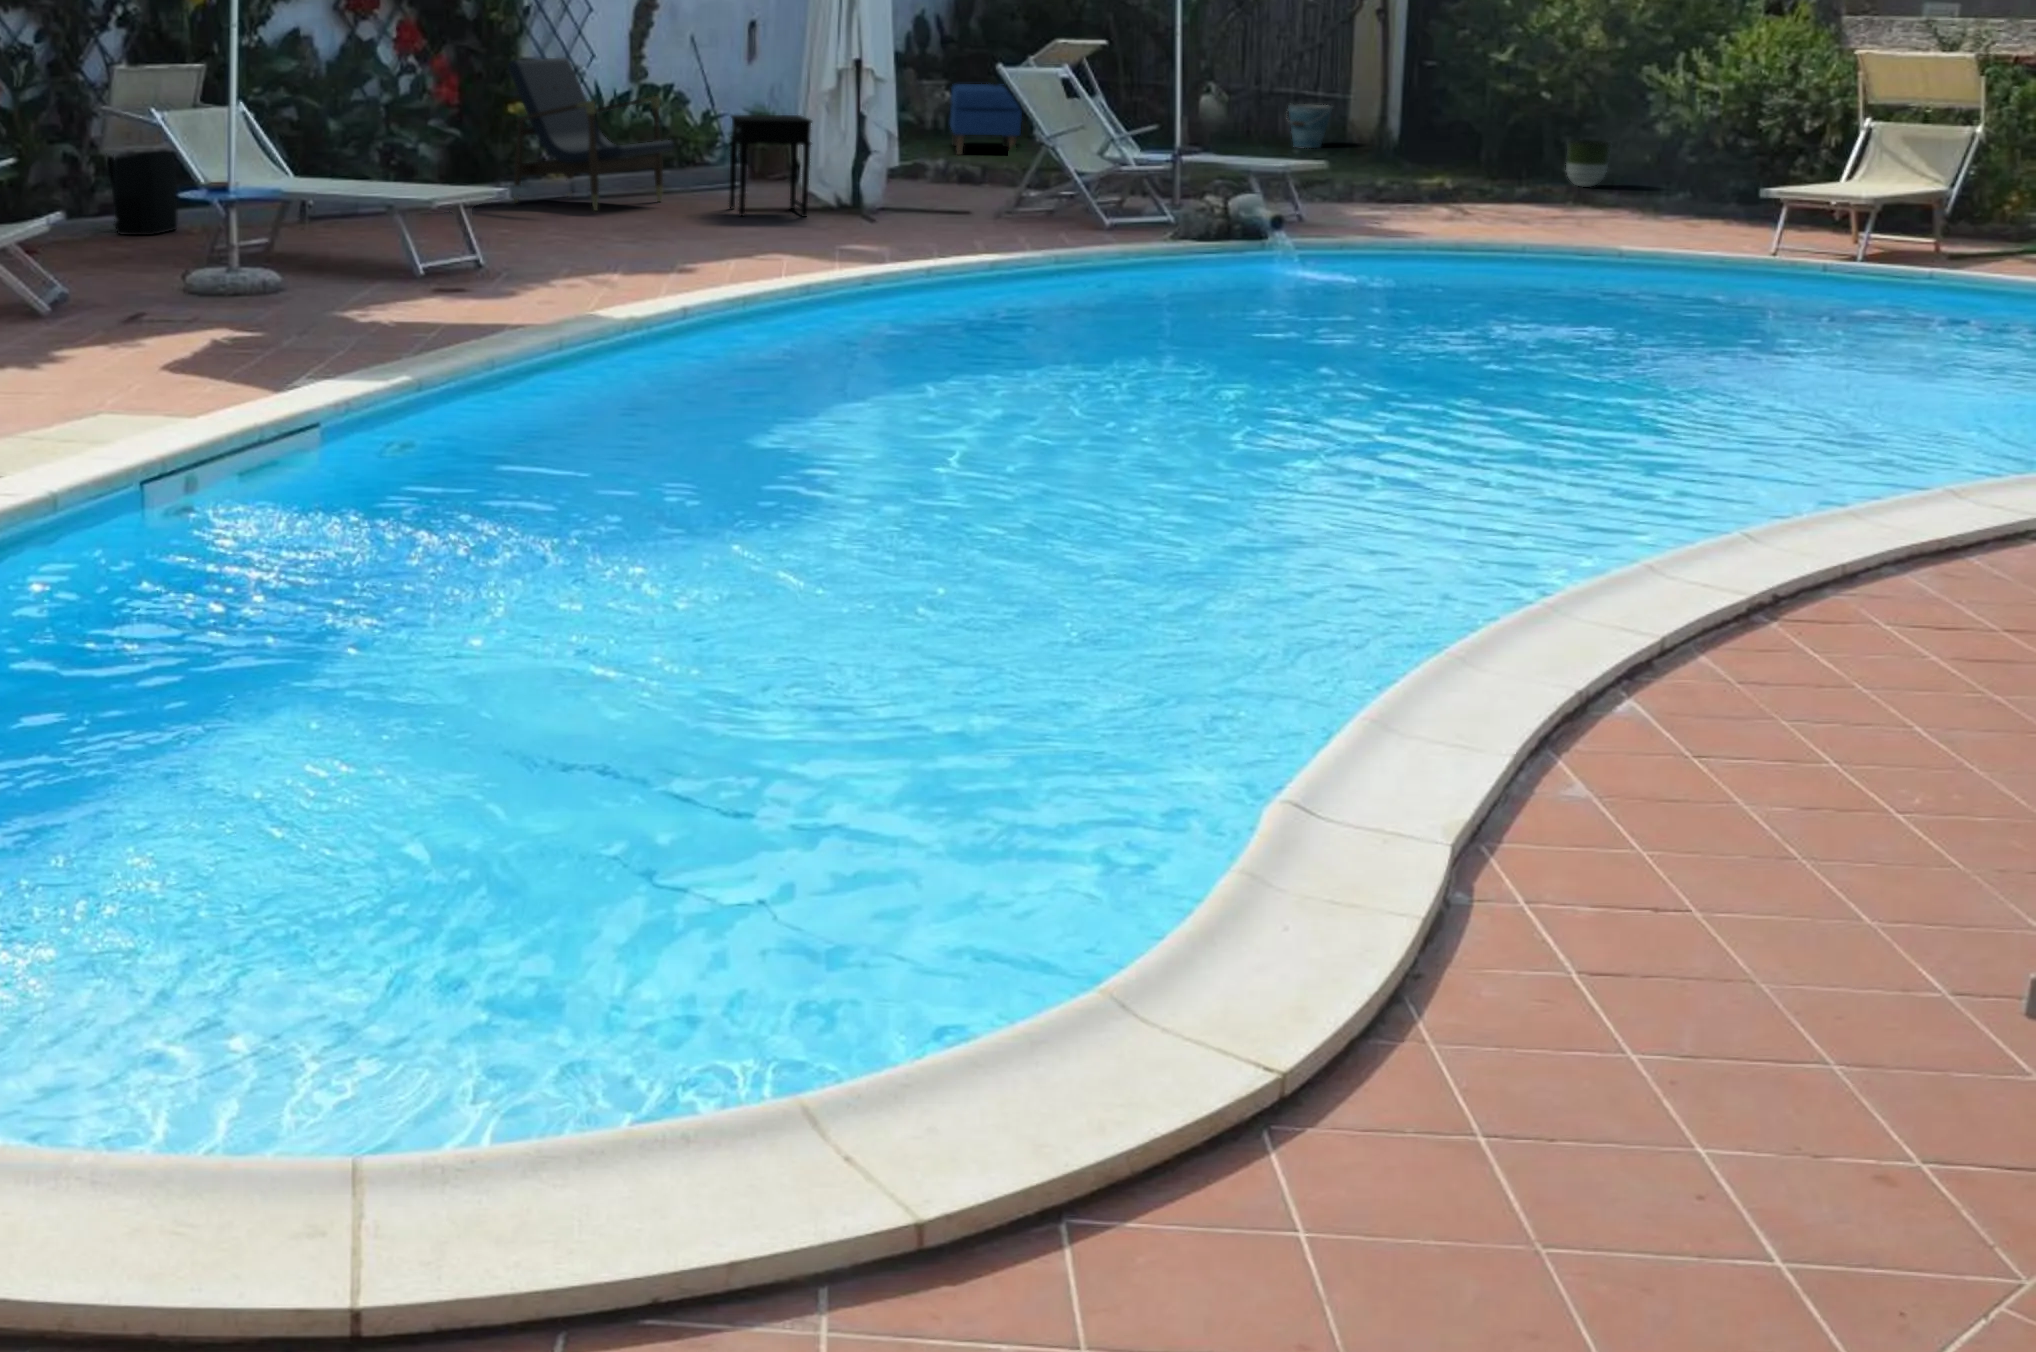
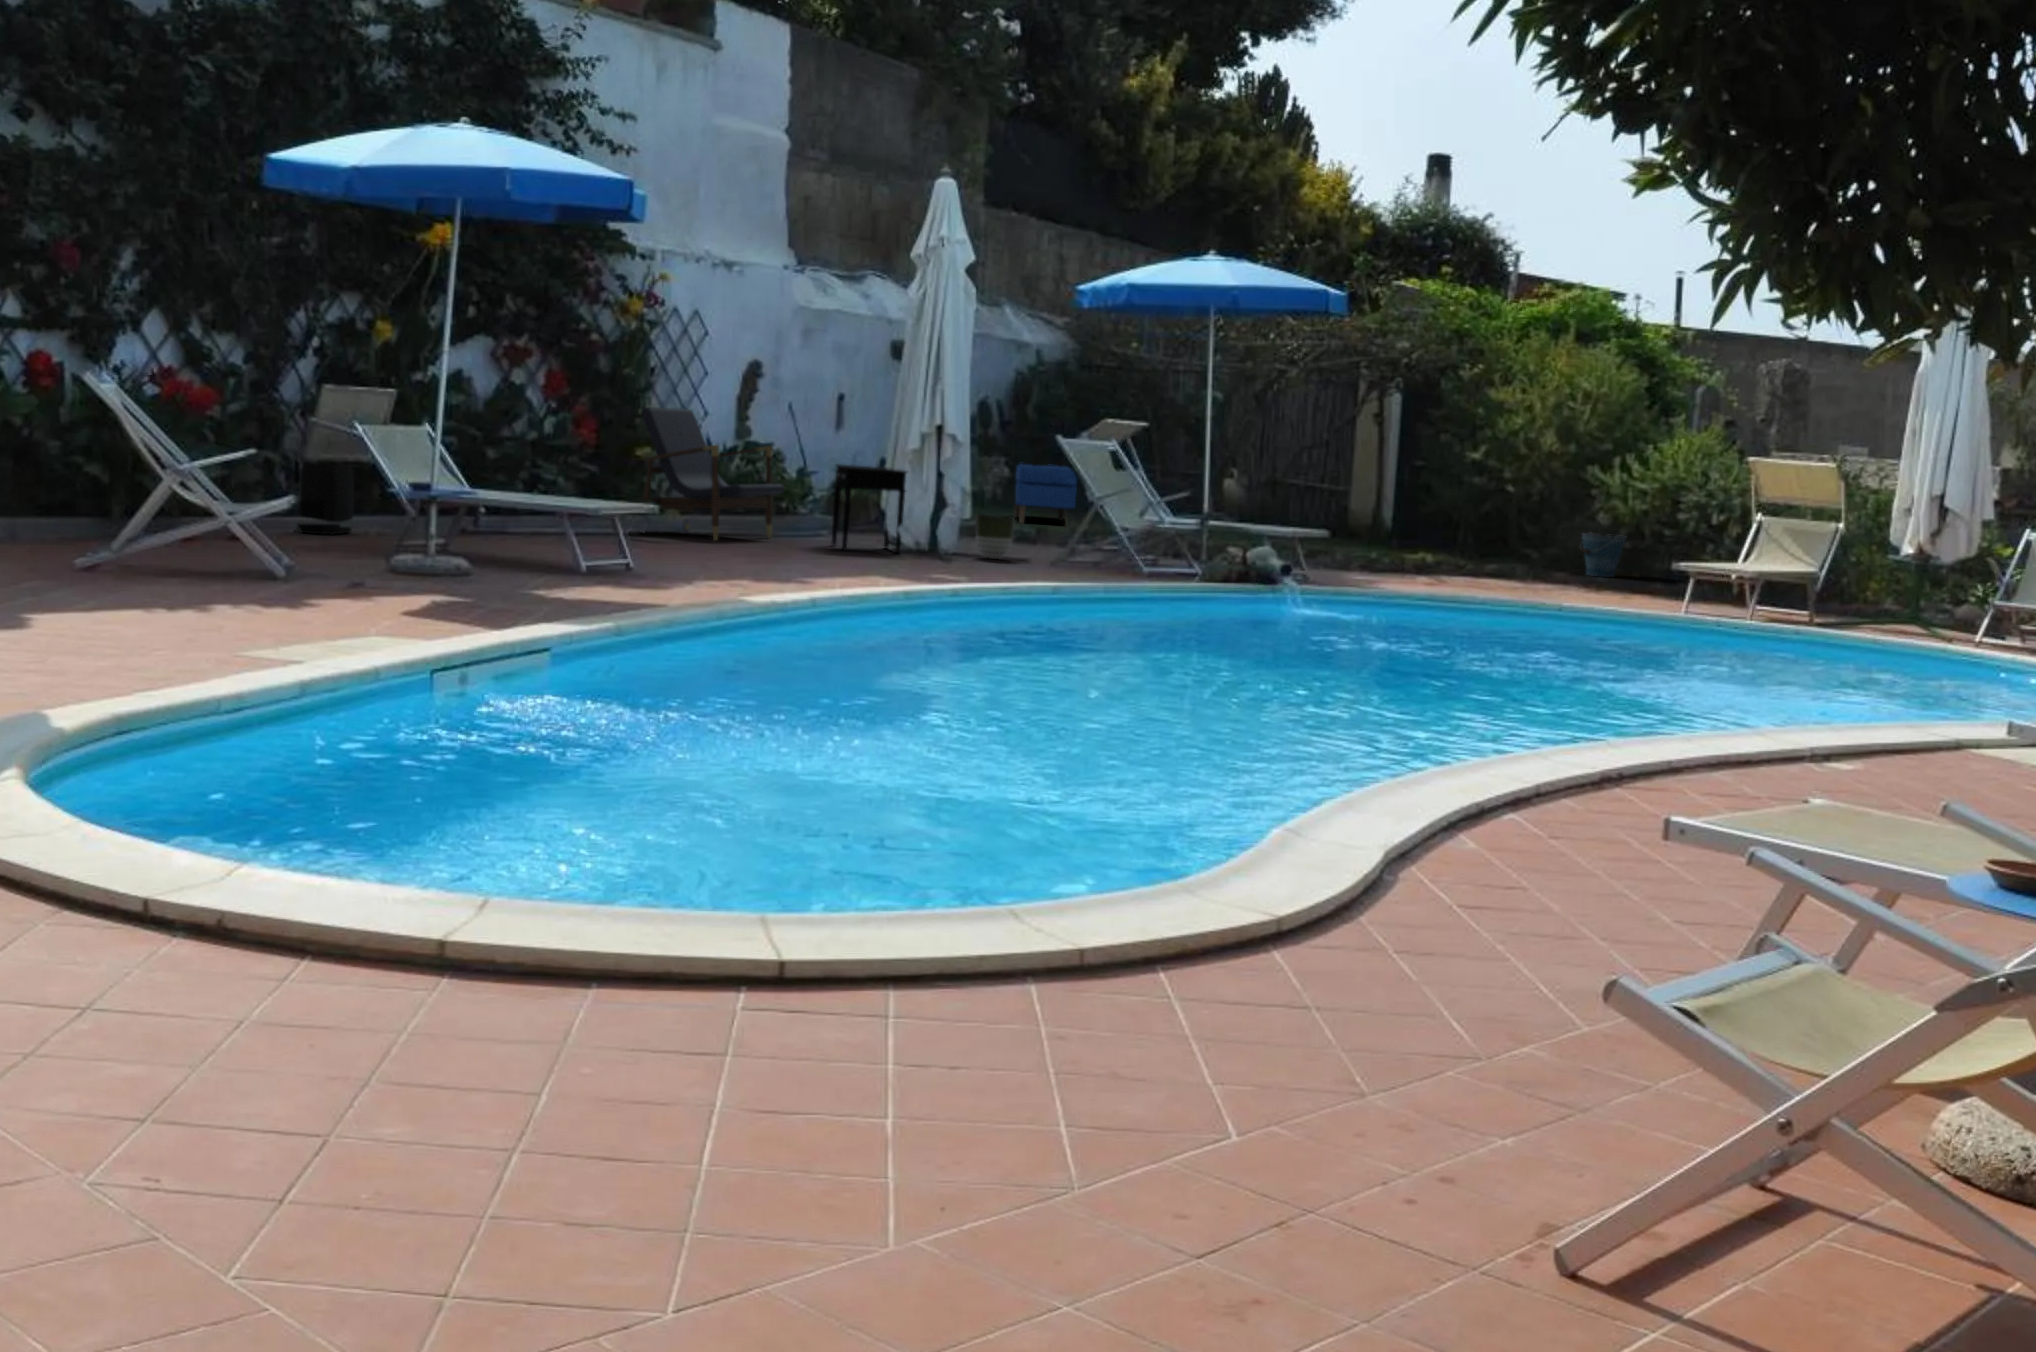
bucket: present [1288,104,1332,148] -> present [1582,532,1626,577]
planter: present [1566,140,1611,187] -> present [976,514,1015,559]

